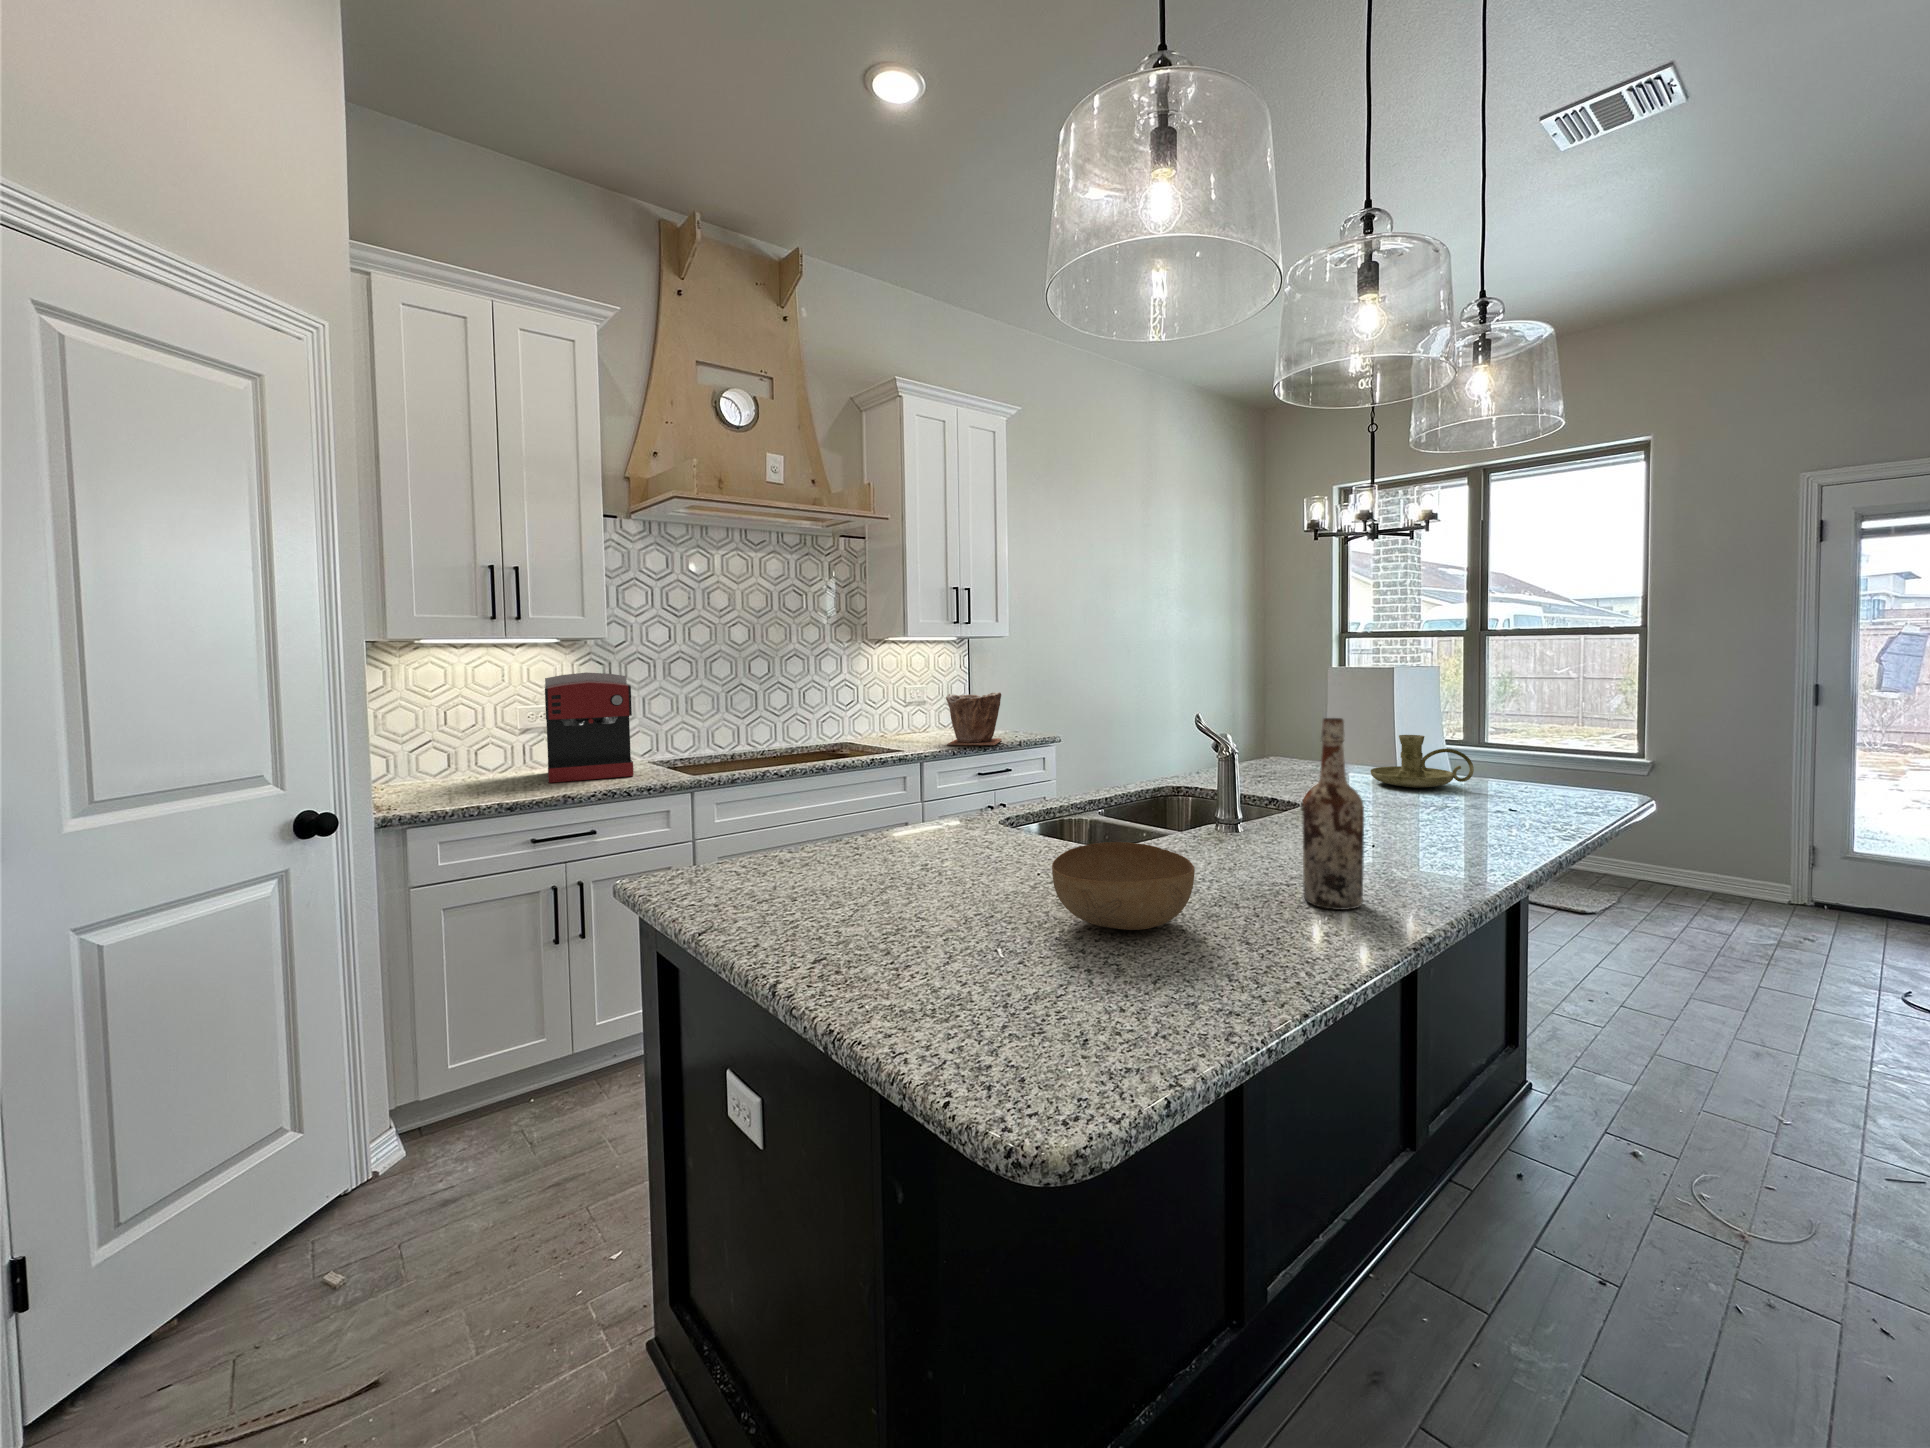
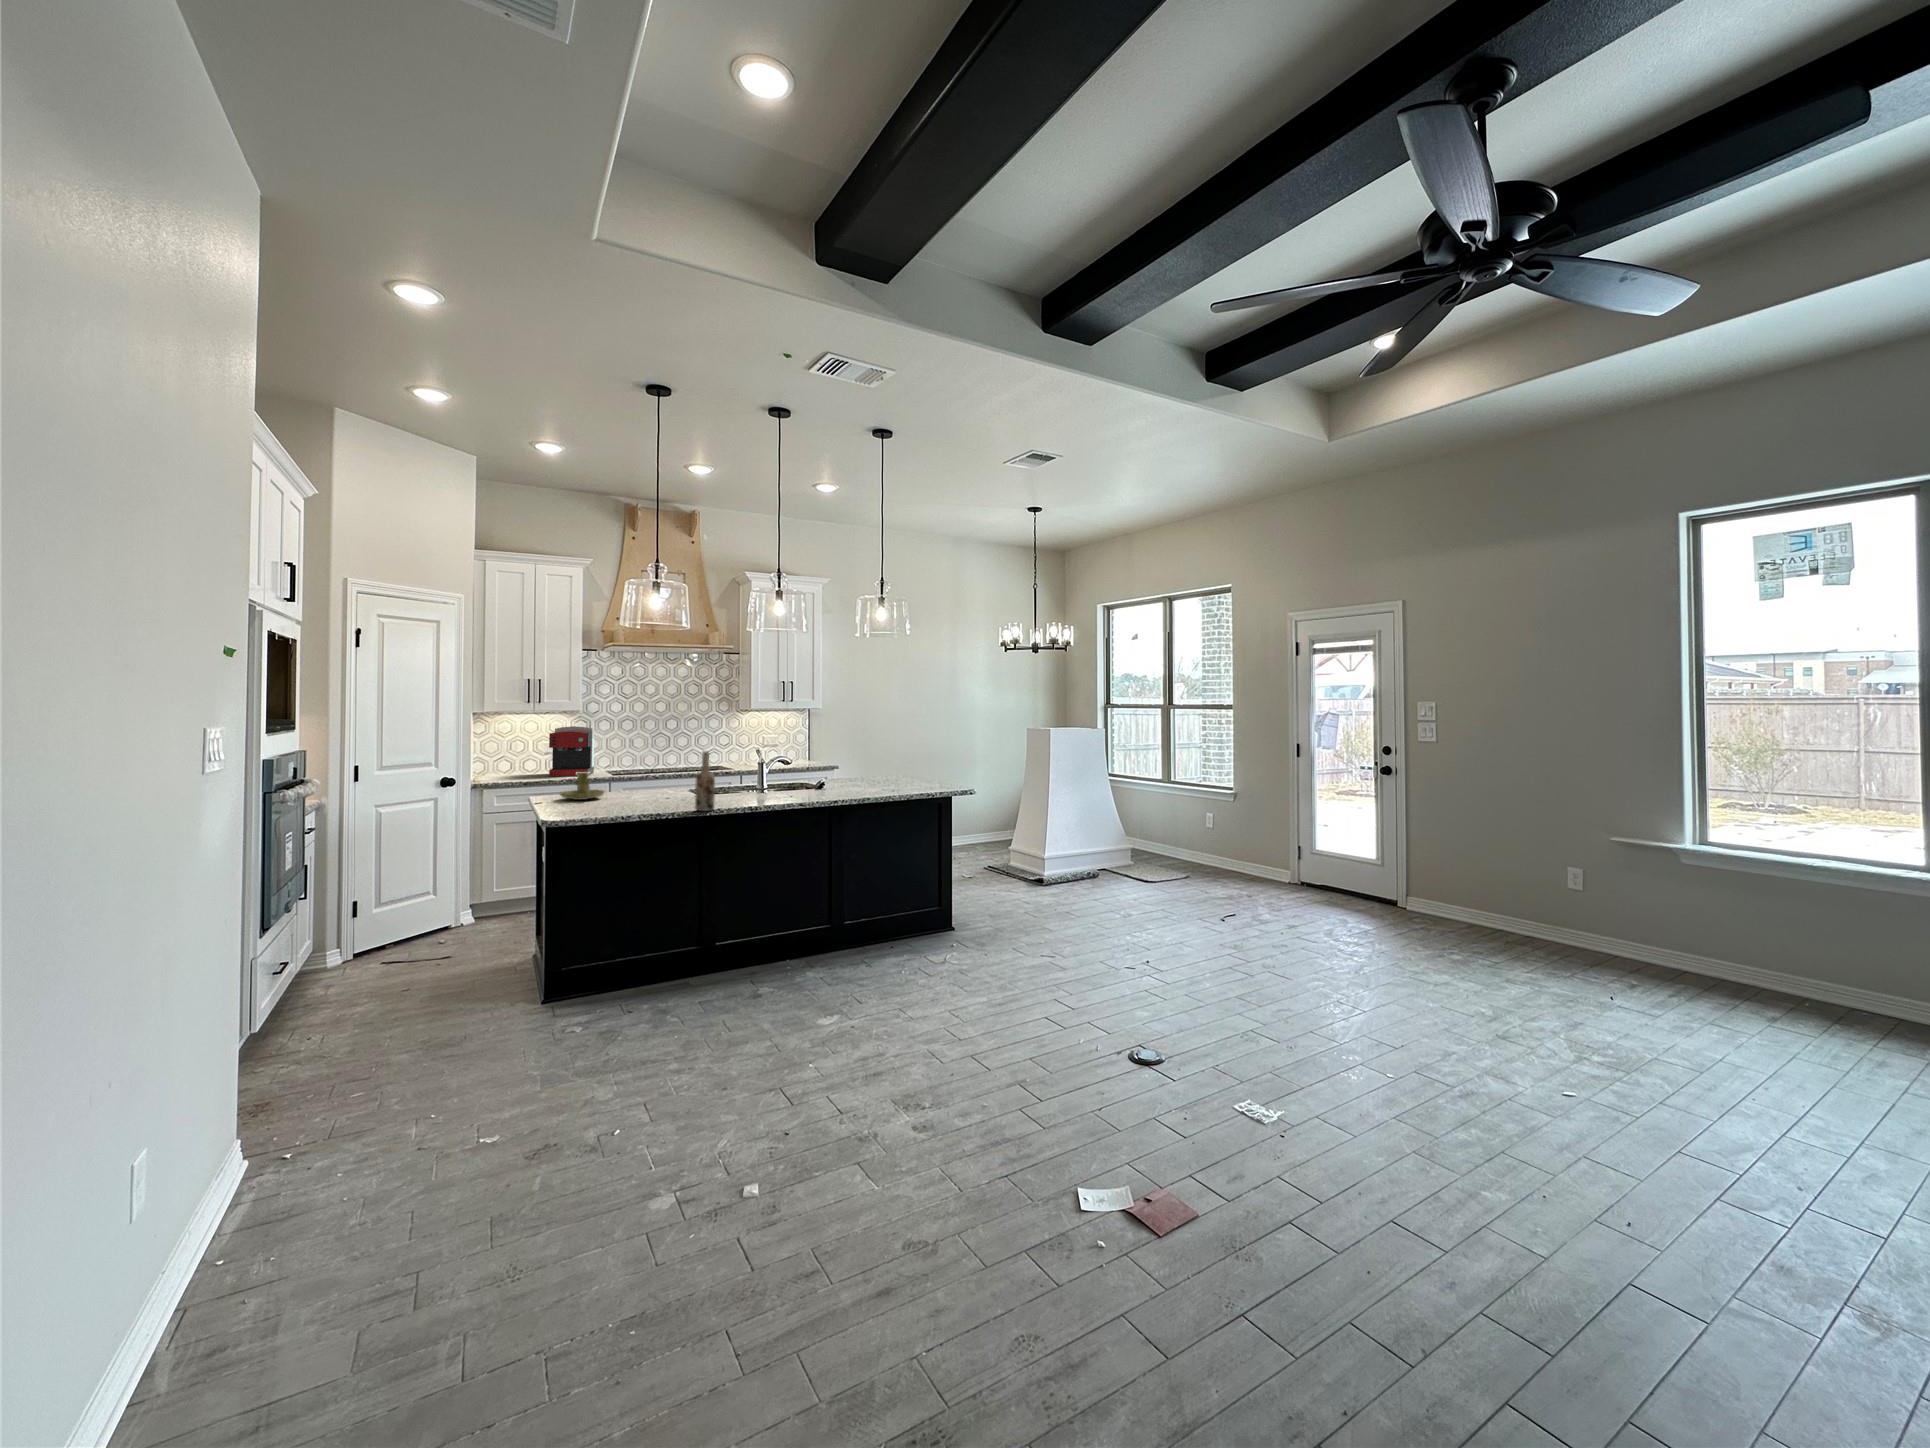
plant pot: present [946,692,1002,745] -> none [767,742,805,771]
candle holder: present [1371,735,1474,788] -> present [560,772,604,800]
bowl: present [1052,842,1195,930] -> none [608,788,655,810]

